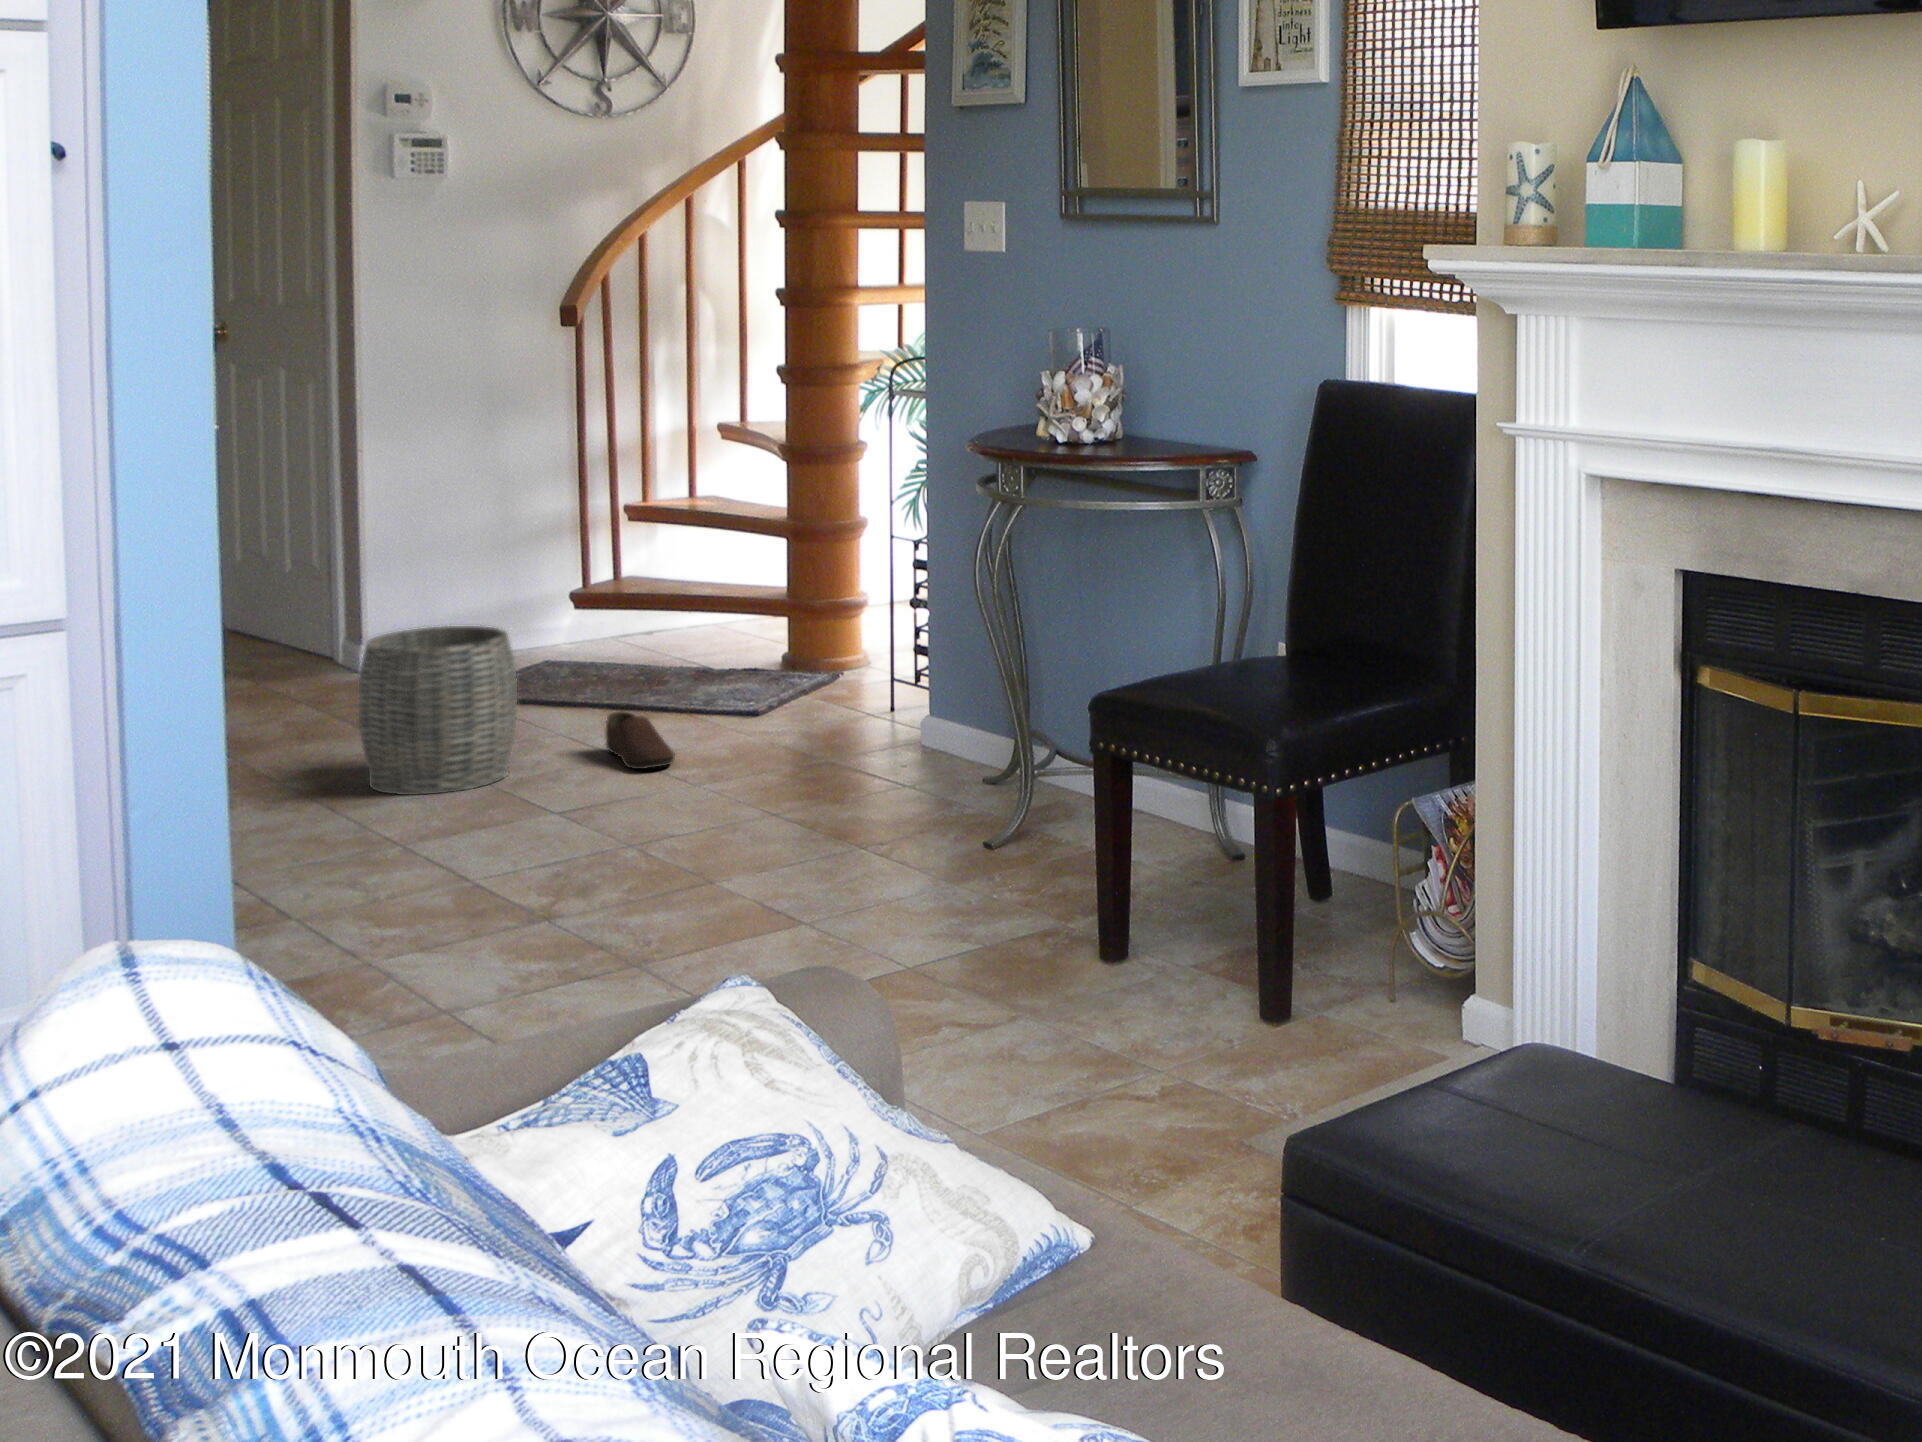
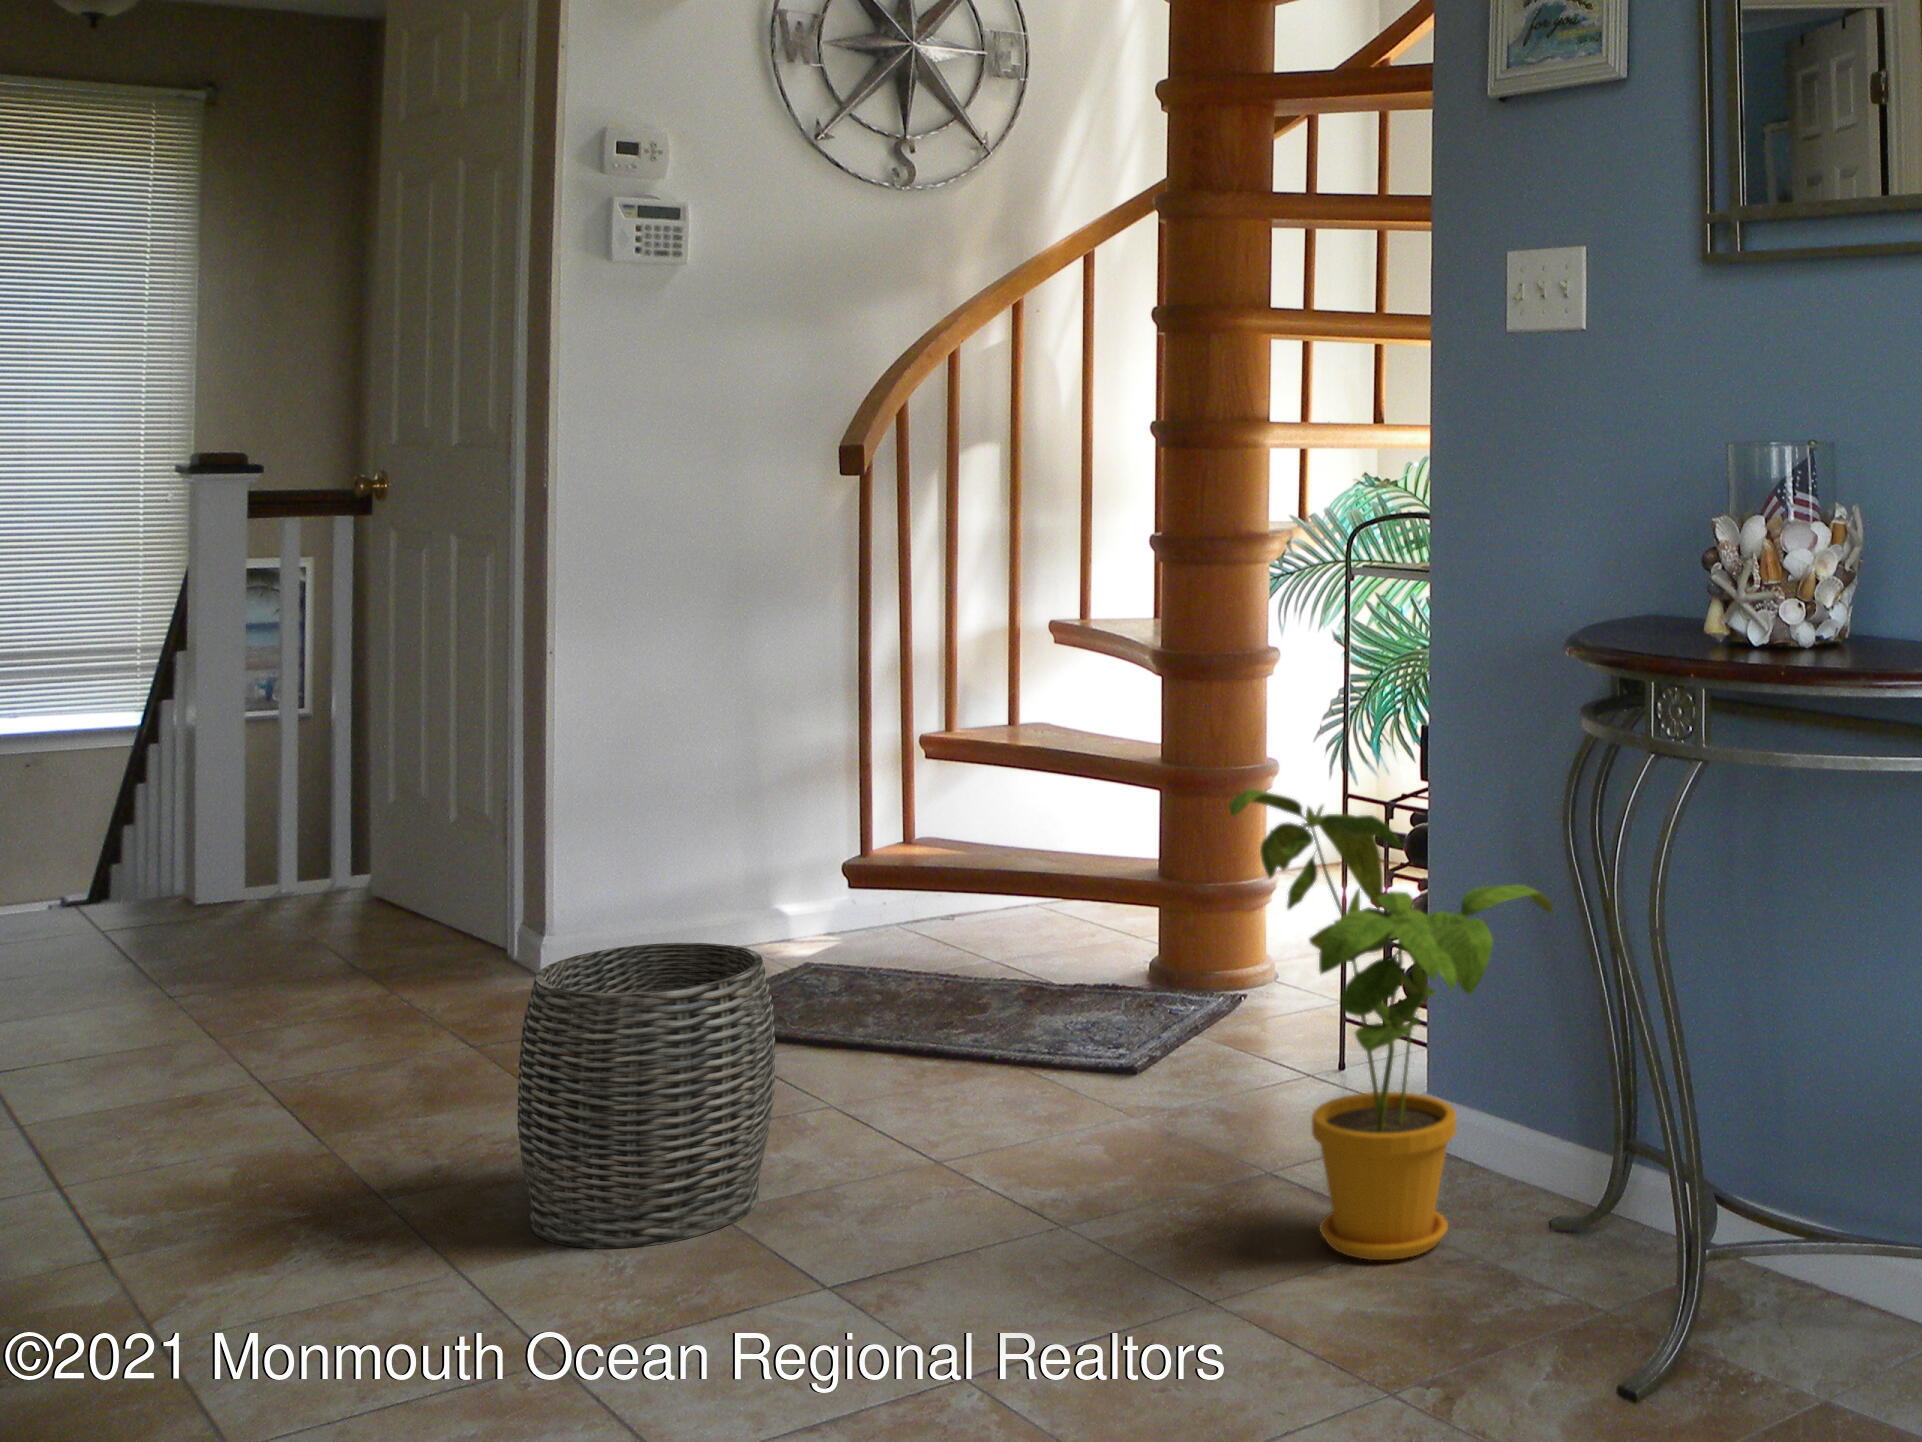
house plant: none [786,528,991,790] -> present [1229,789,1553,1260]
shoe: present [606,711,675,769] -> none [910,1084,1028,1196]

